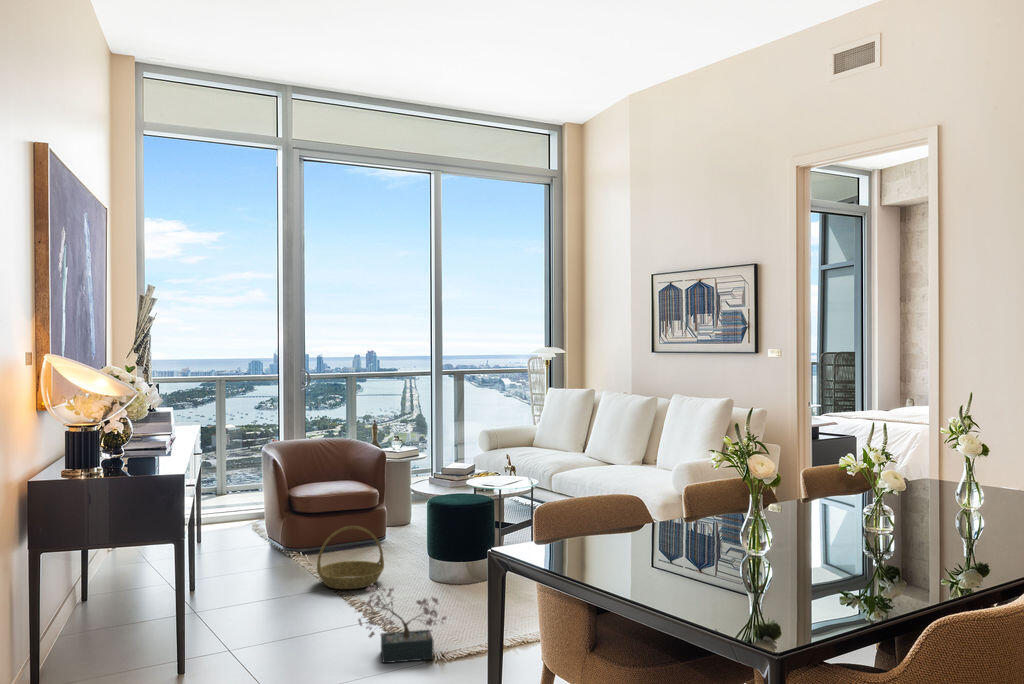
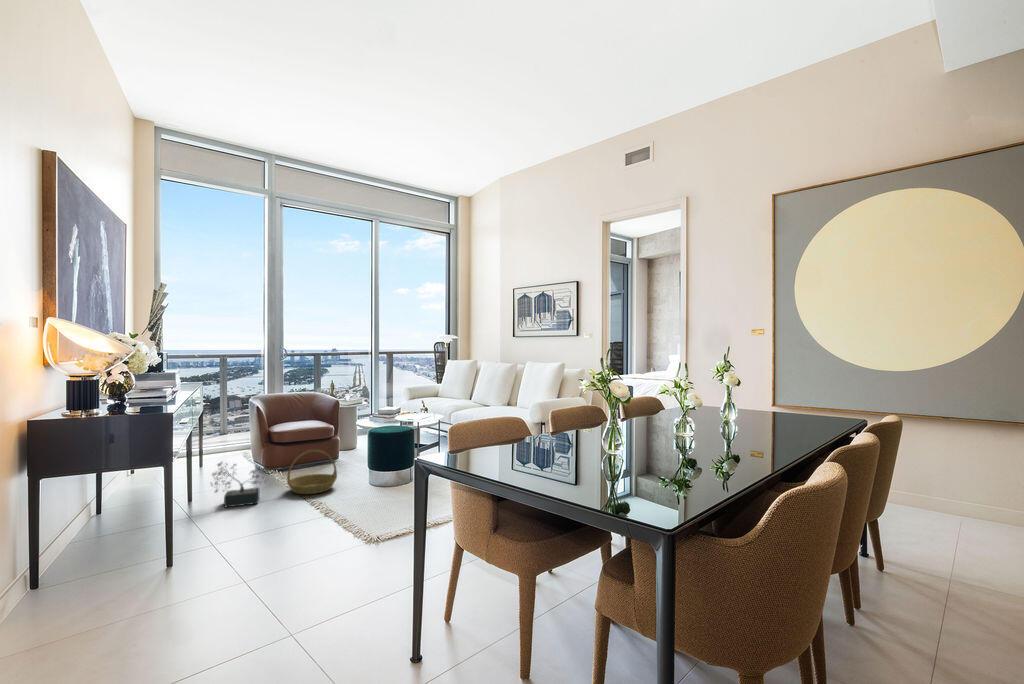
decorative plant: present [358,583,447,663] -> present [211,462,267,507]

